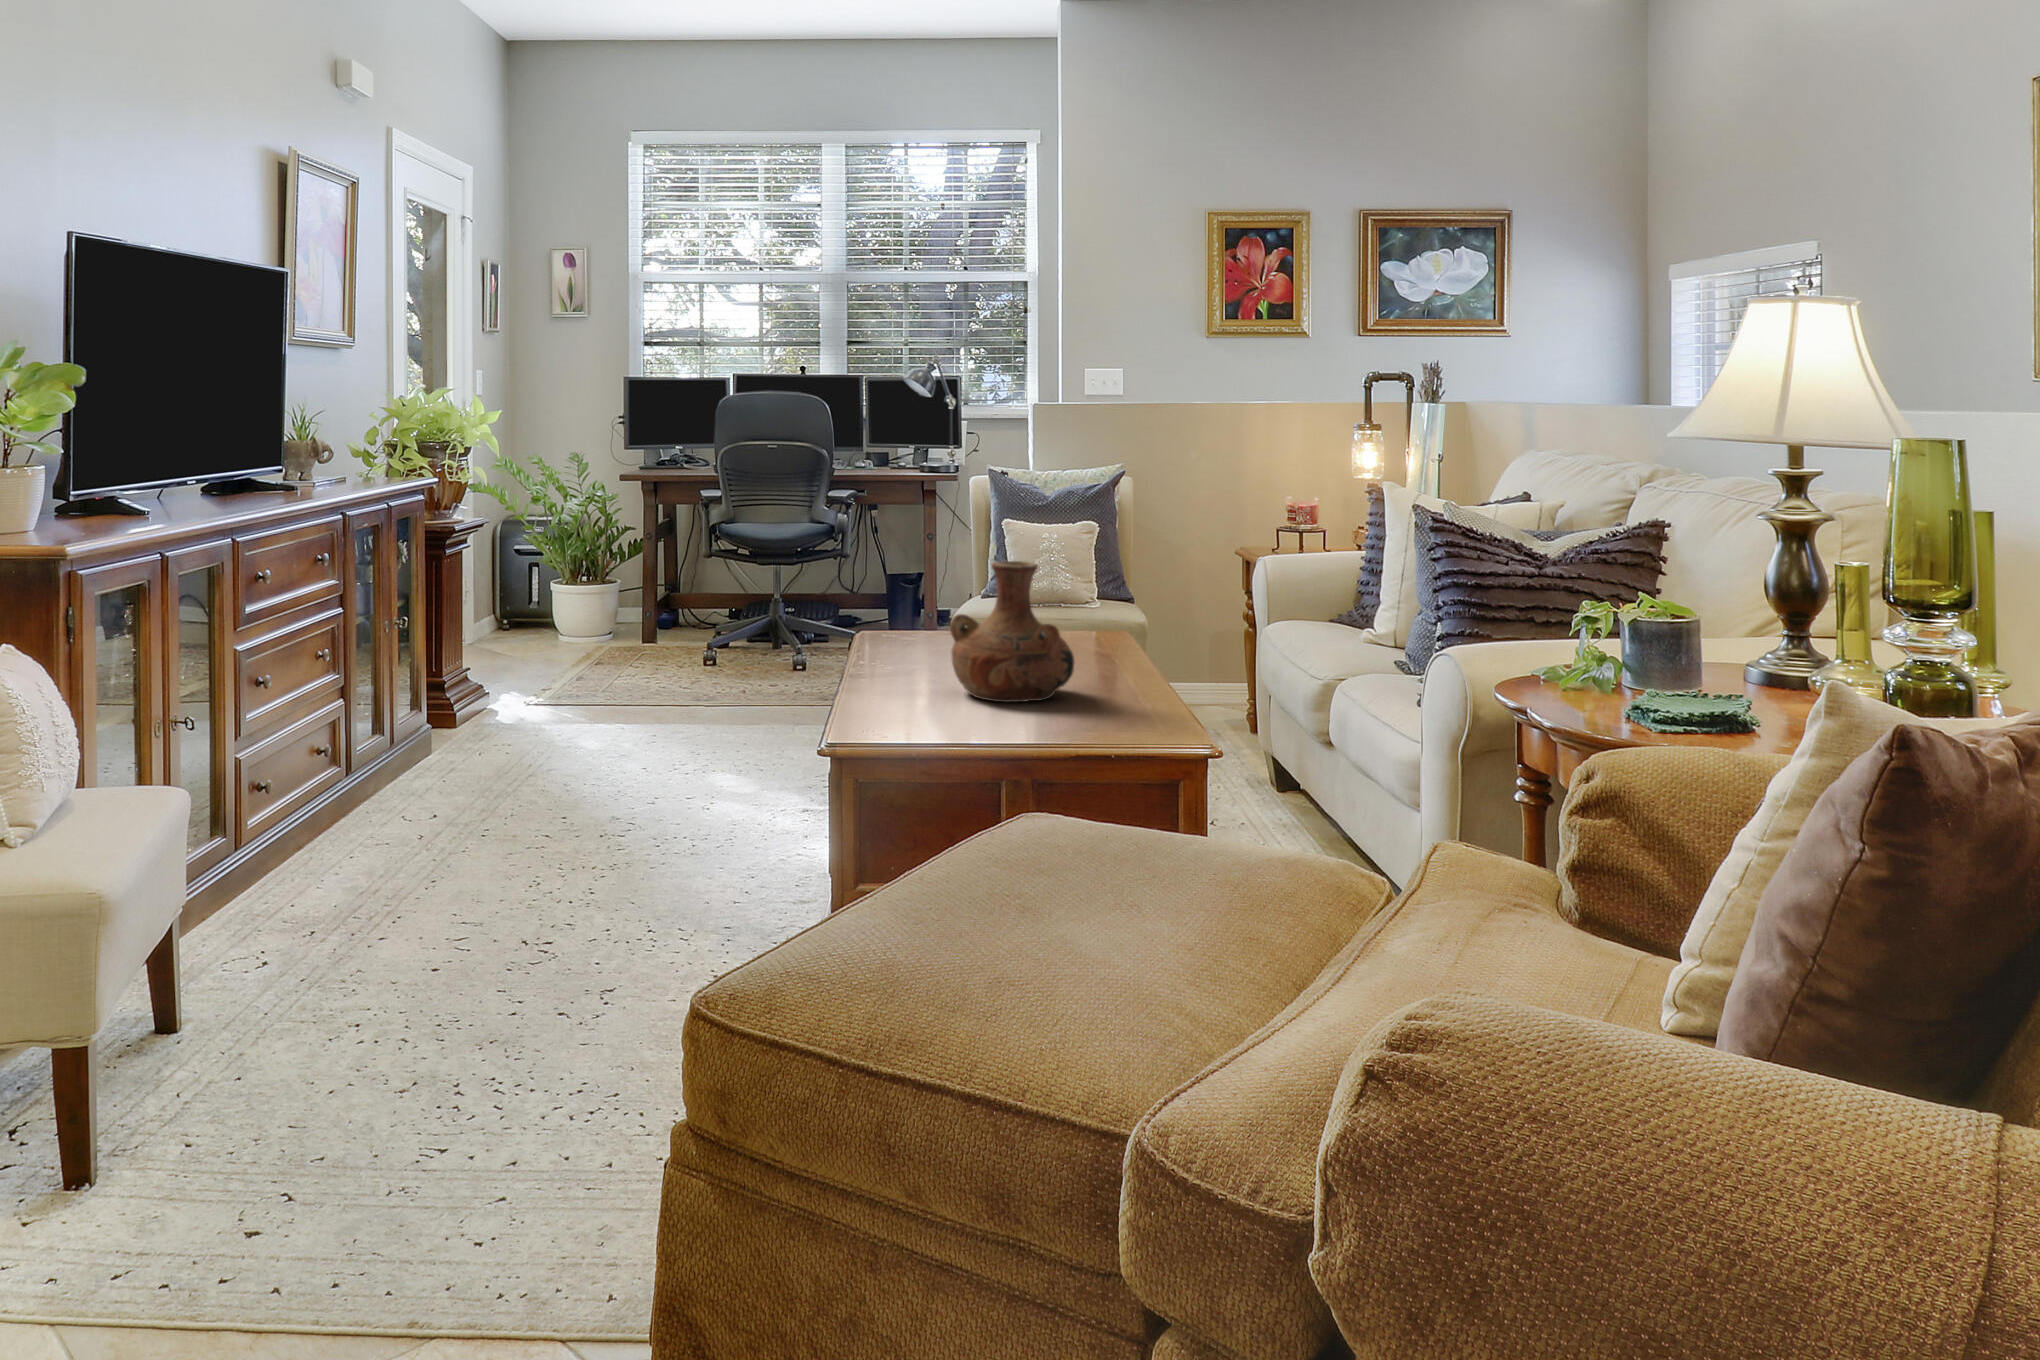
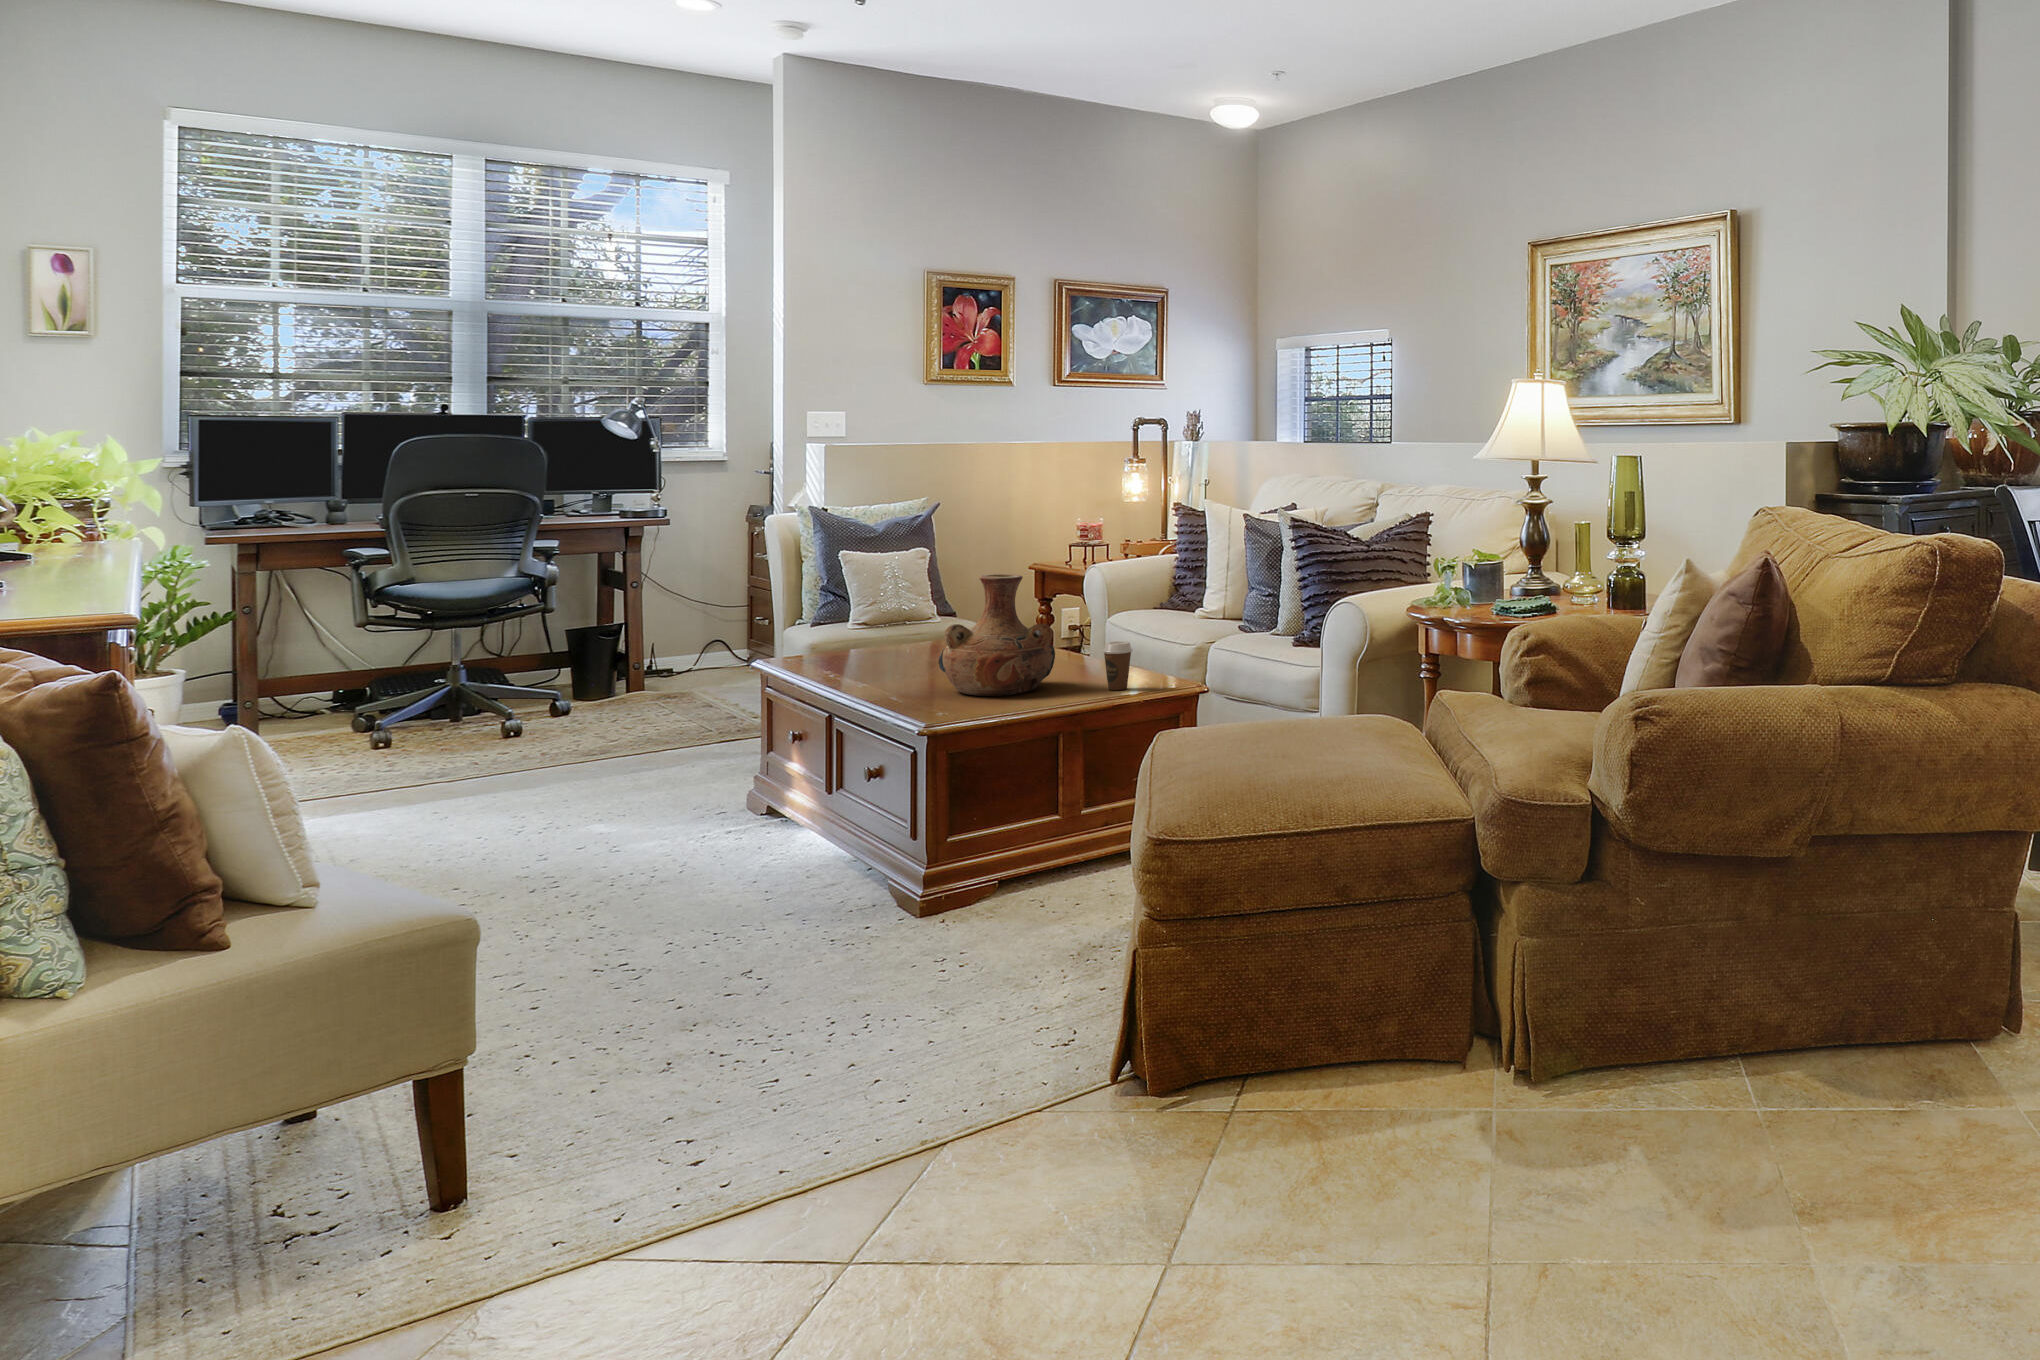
coffee cup: none [1111,656,1147,717] -> present [1103,641,1132,690]

